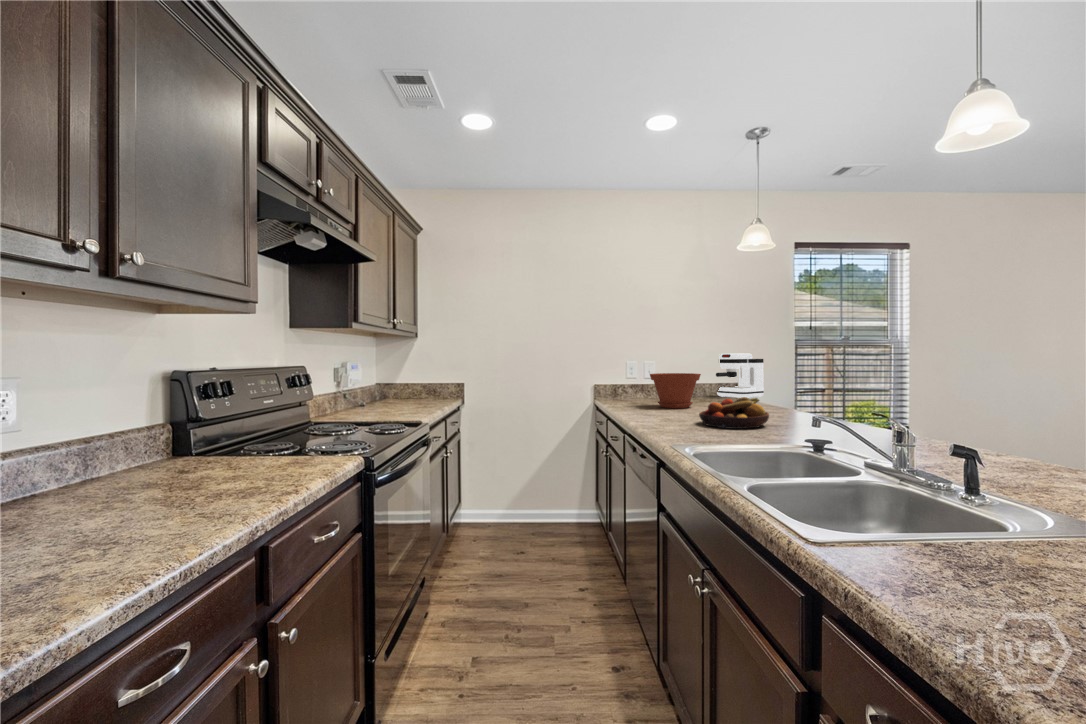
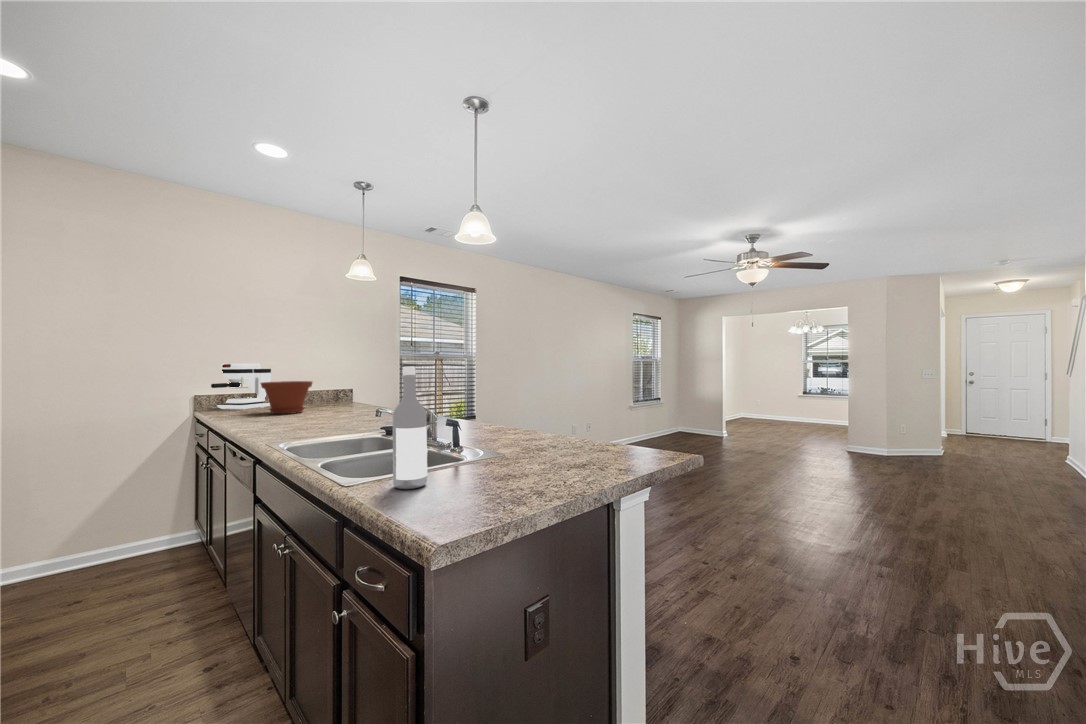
wine bottle: none [911,353,993,586] -> present [393,367,427,489]
coffee maker: present [716,354,764,398] -> present [211,363,271,410]
fruit bowl: present [699,397,769,429] -> none [304,399,363,426]

